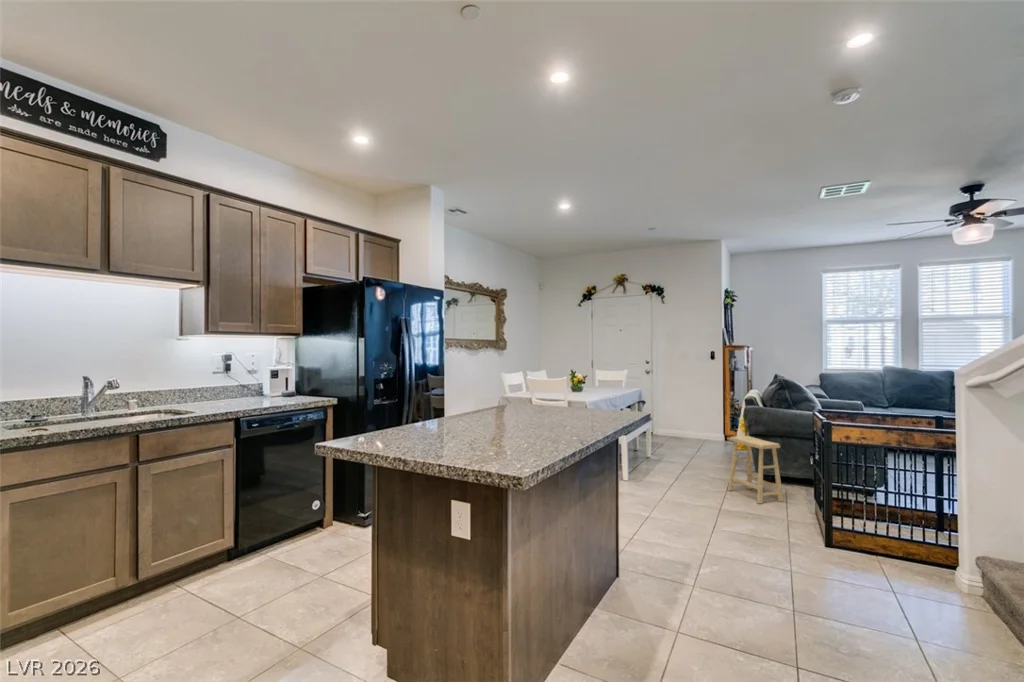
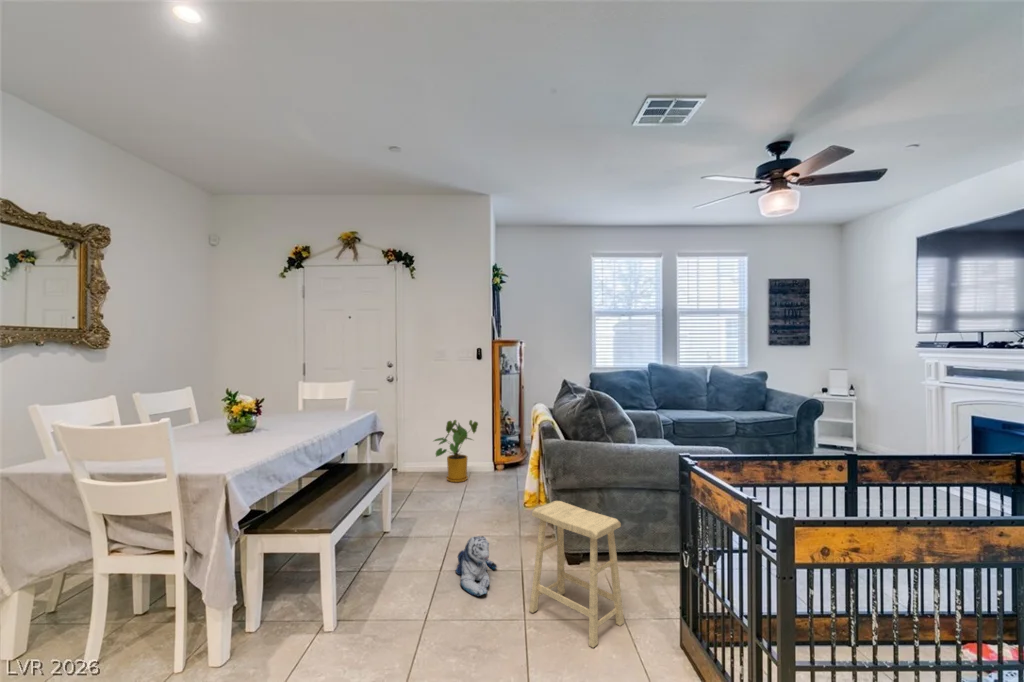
house plant: none [677,402,712,444] -> present [434,420,478,482]
plush toy: none [688,454,714,482] -> present [455,536,497,596]

